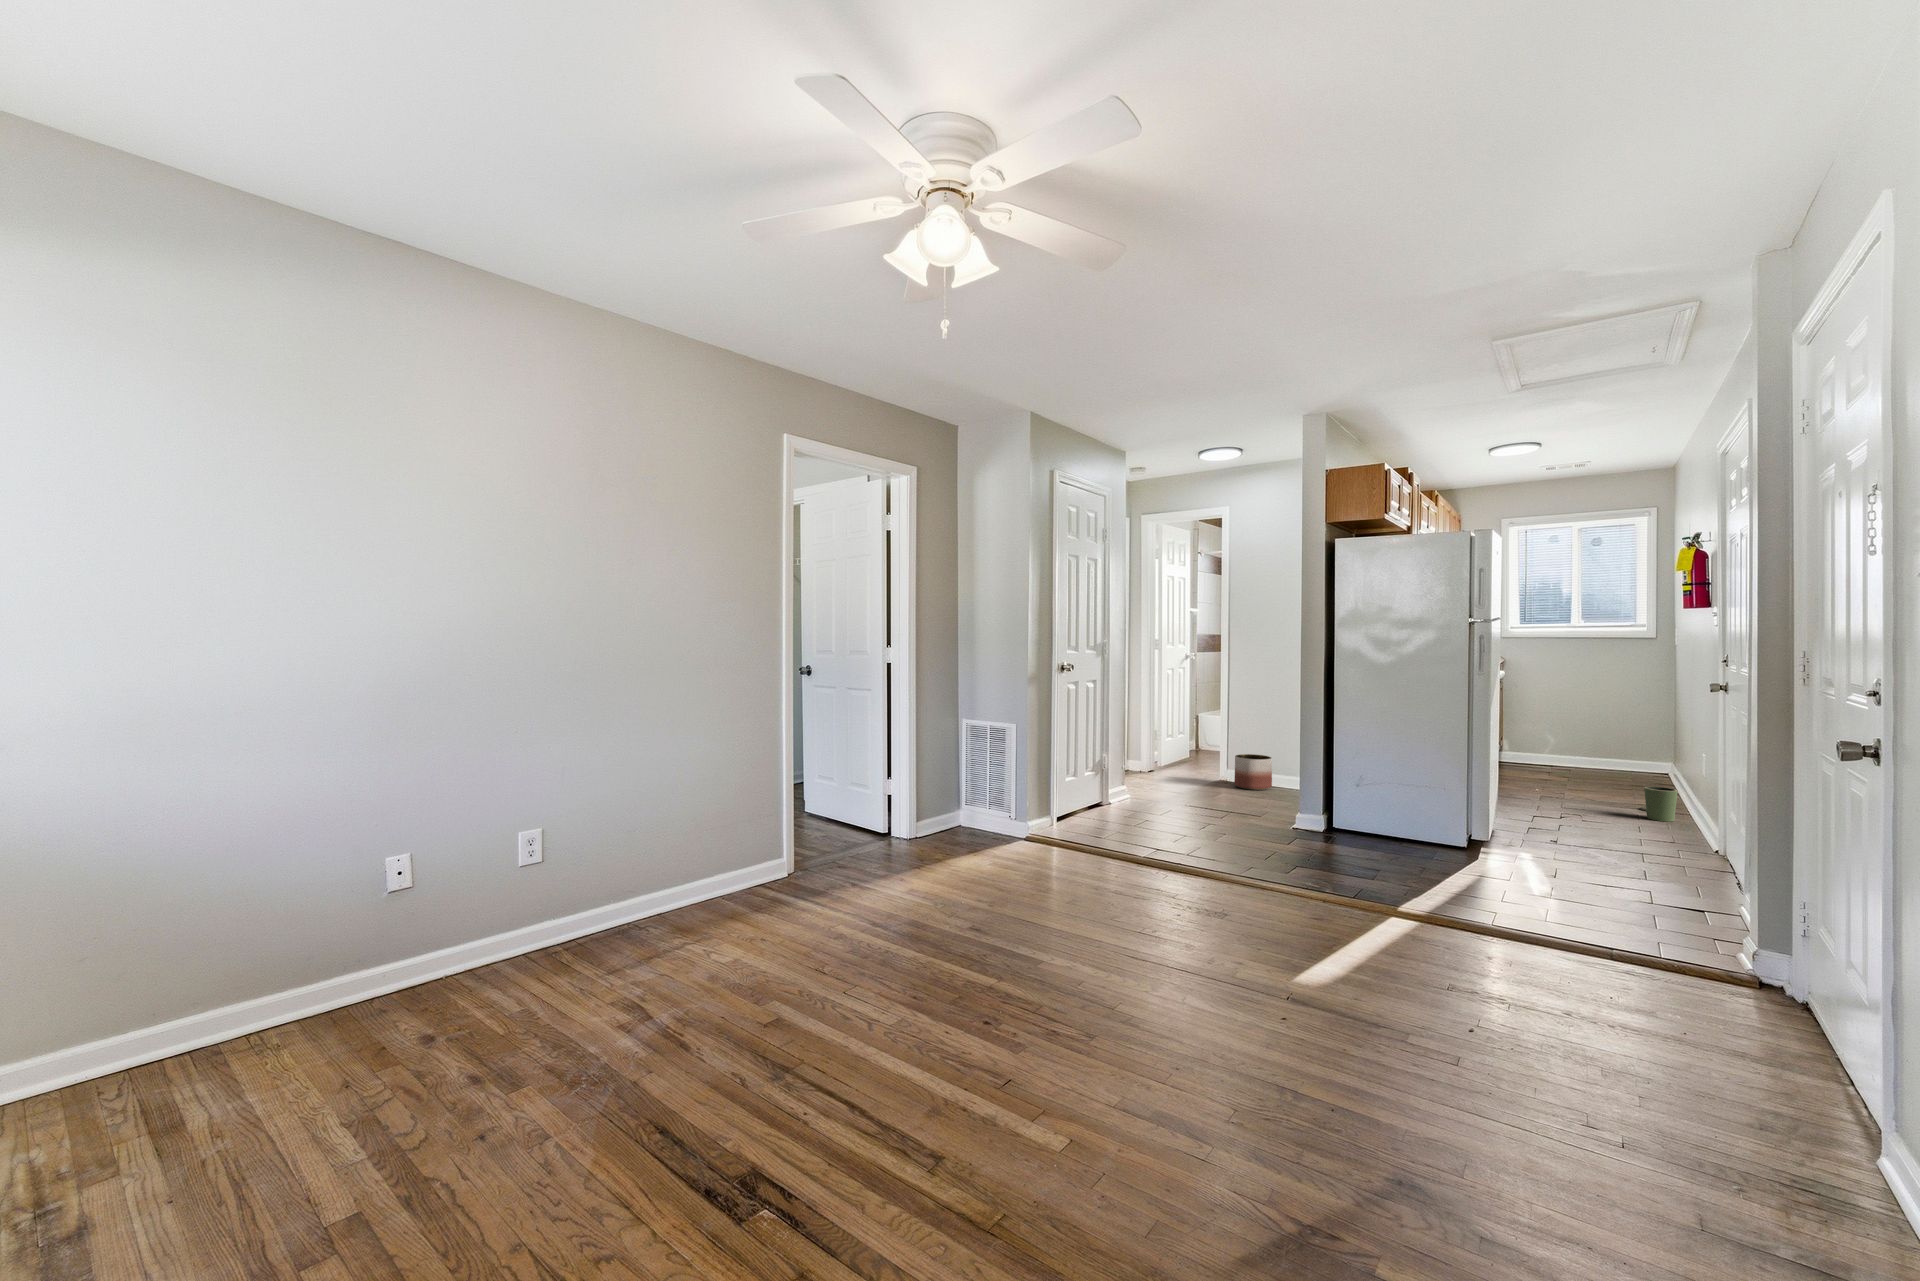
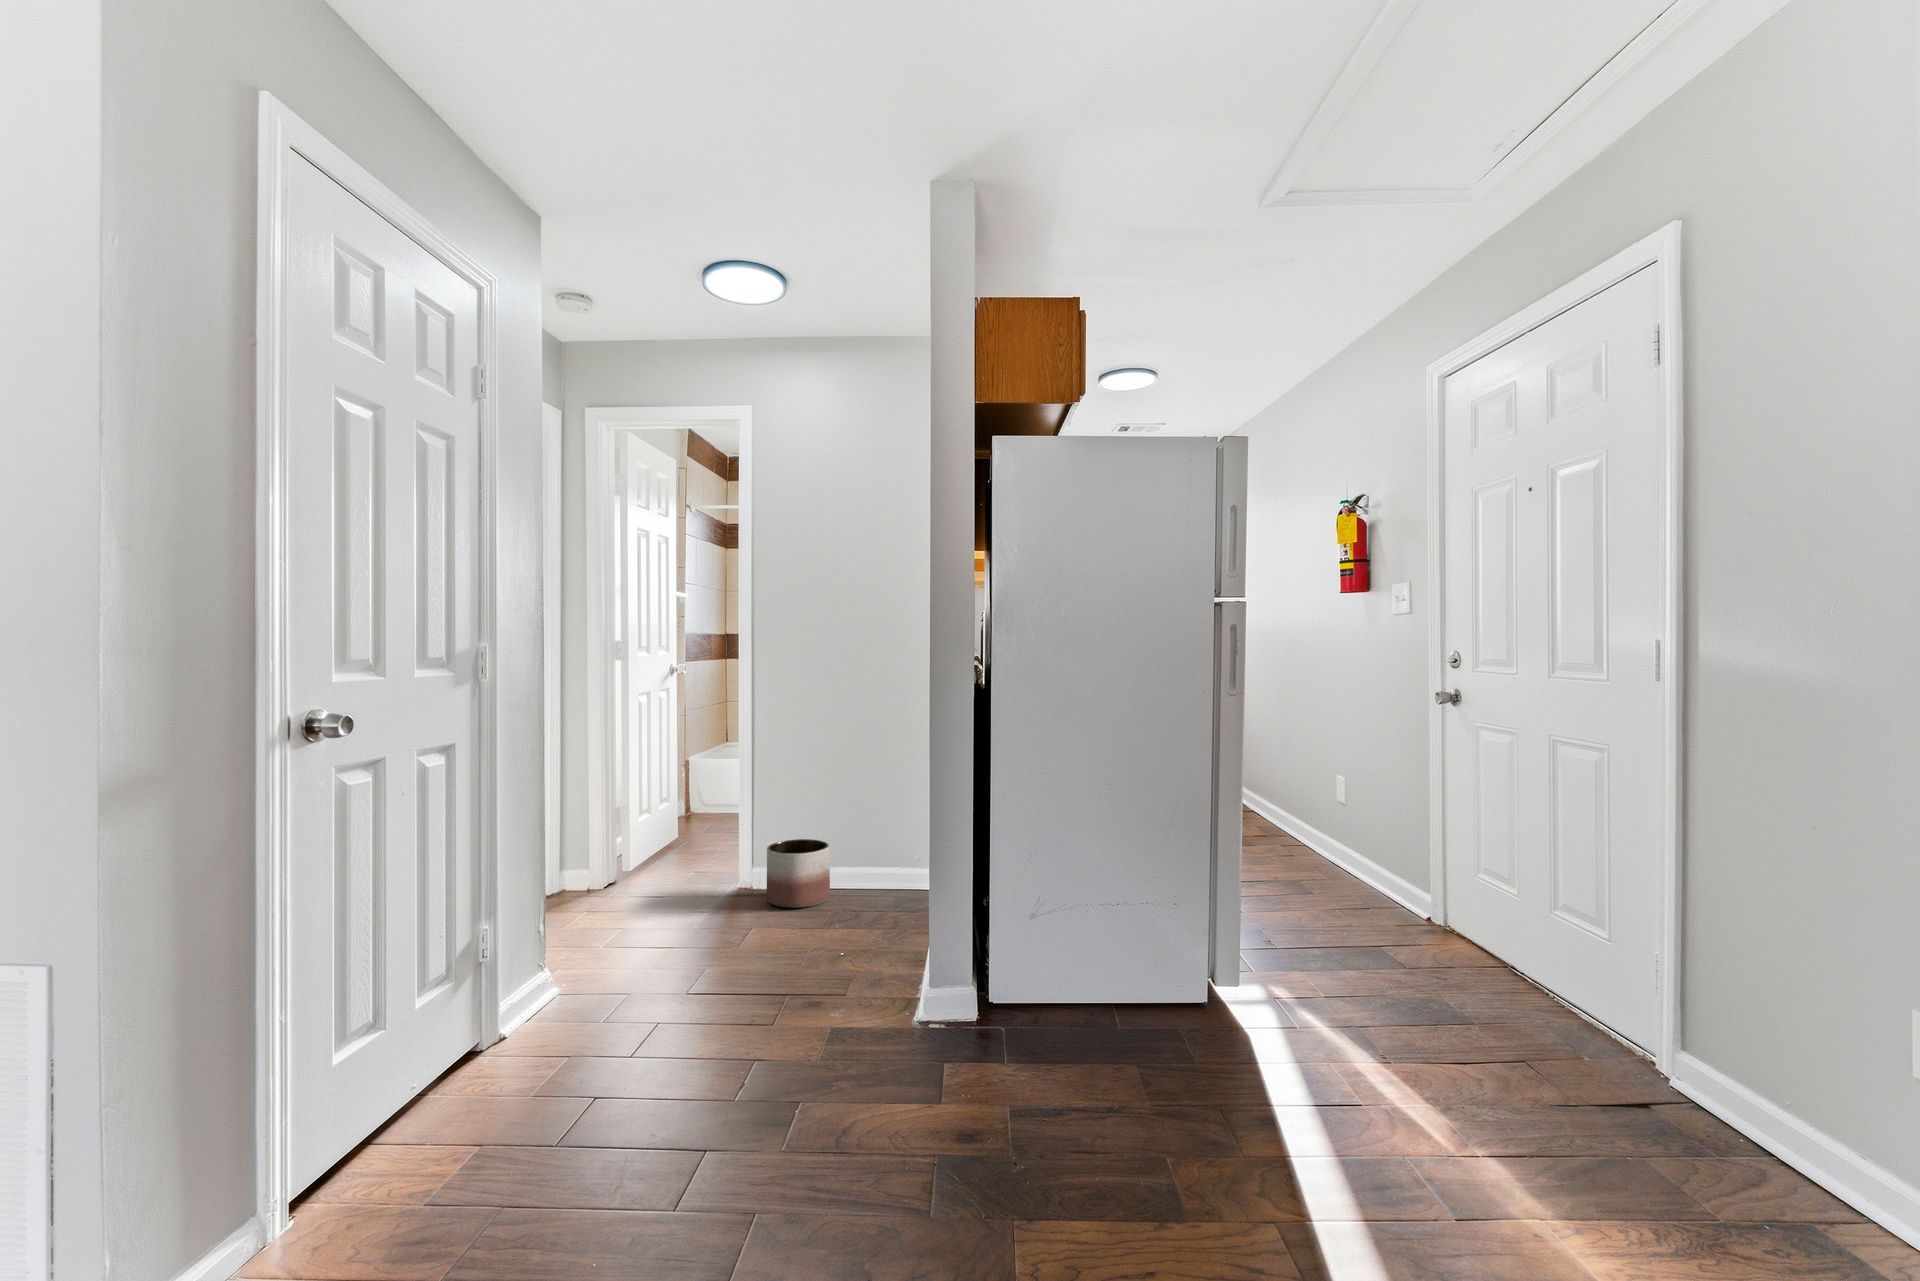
trash can: present [1641,787,1678,822] -> none [1280,827,1338,874]

